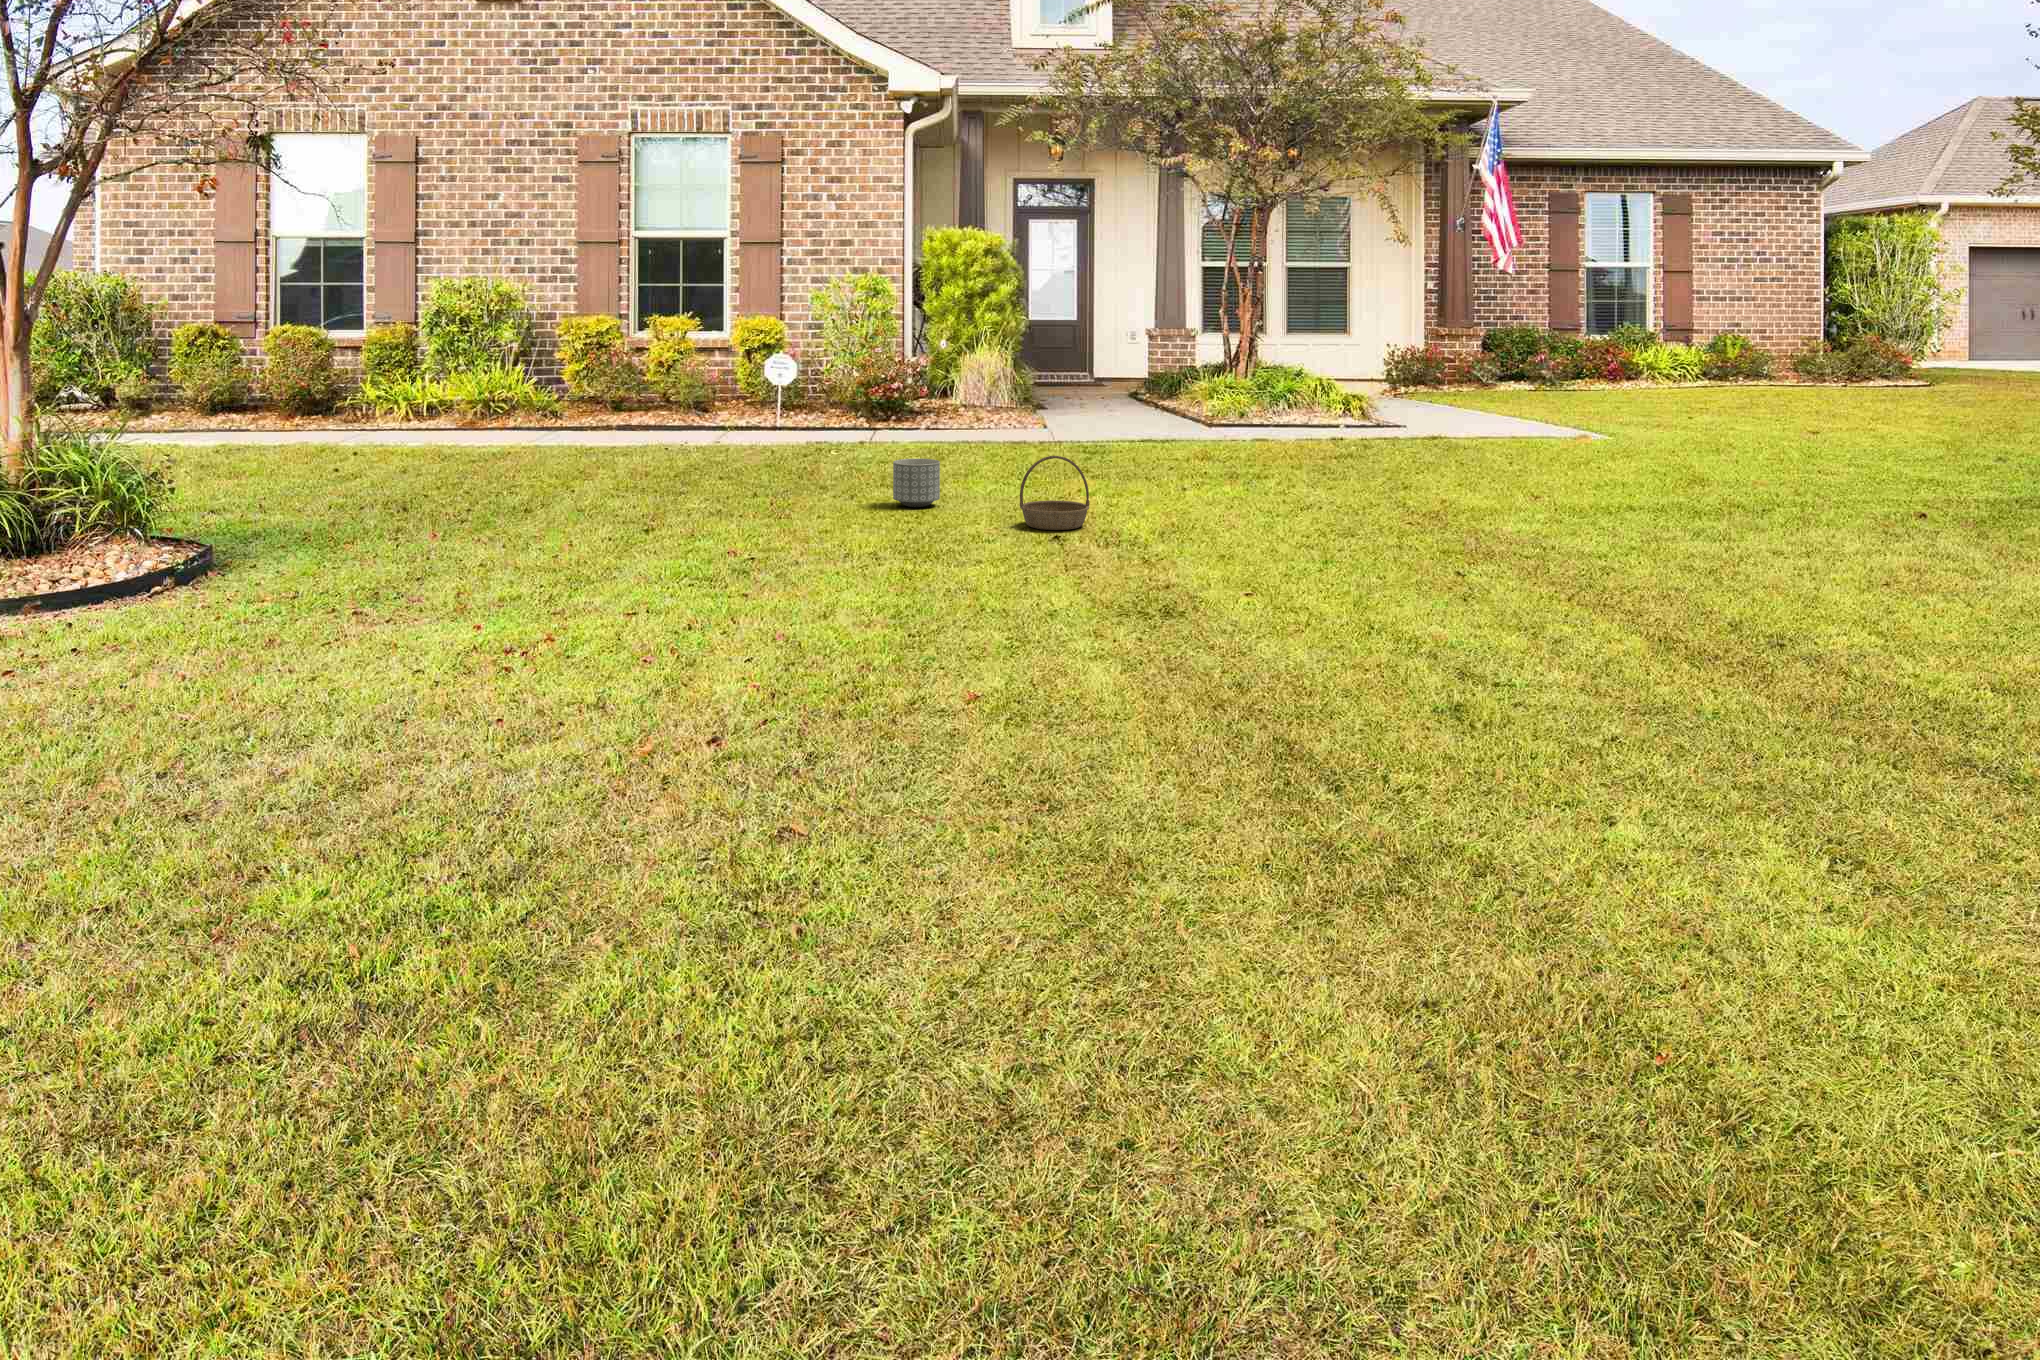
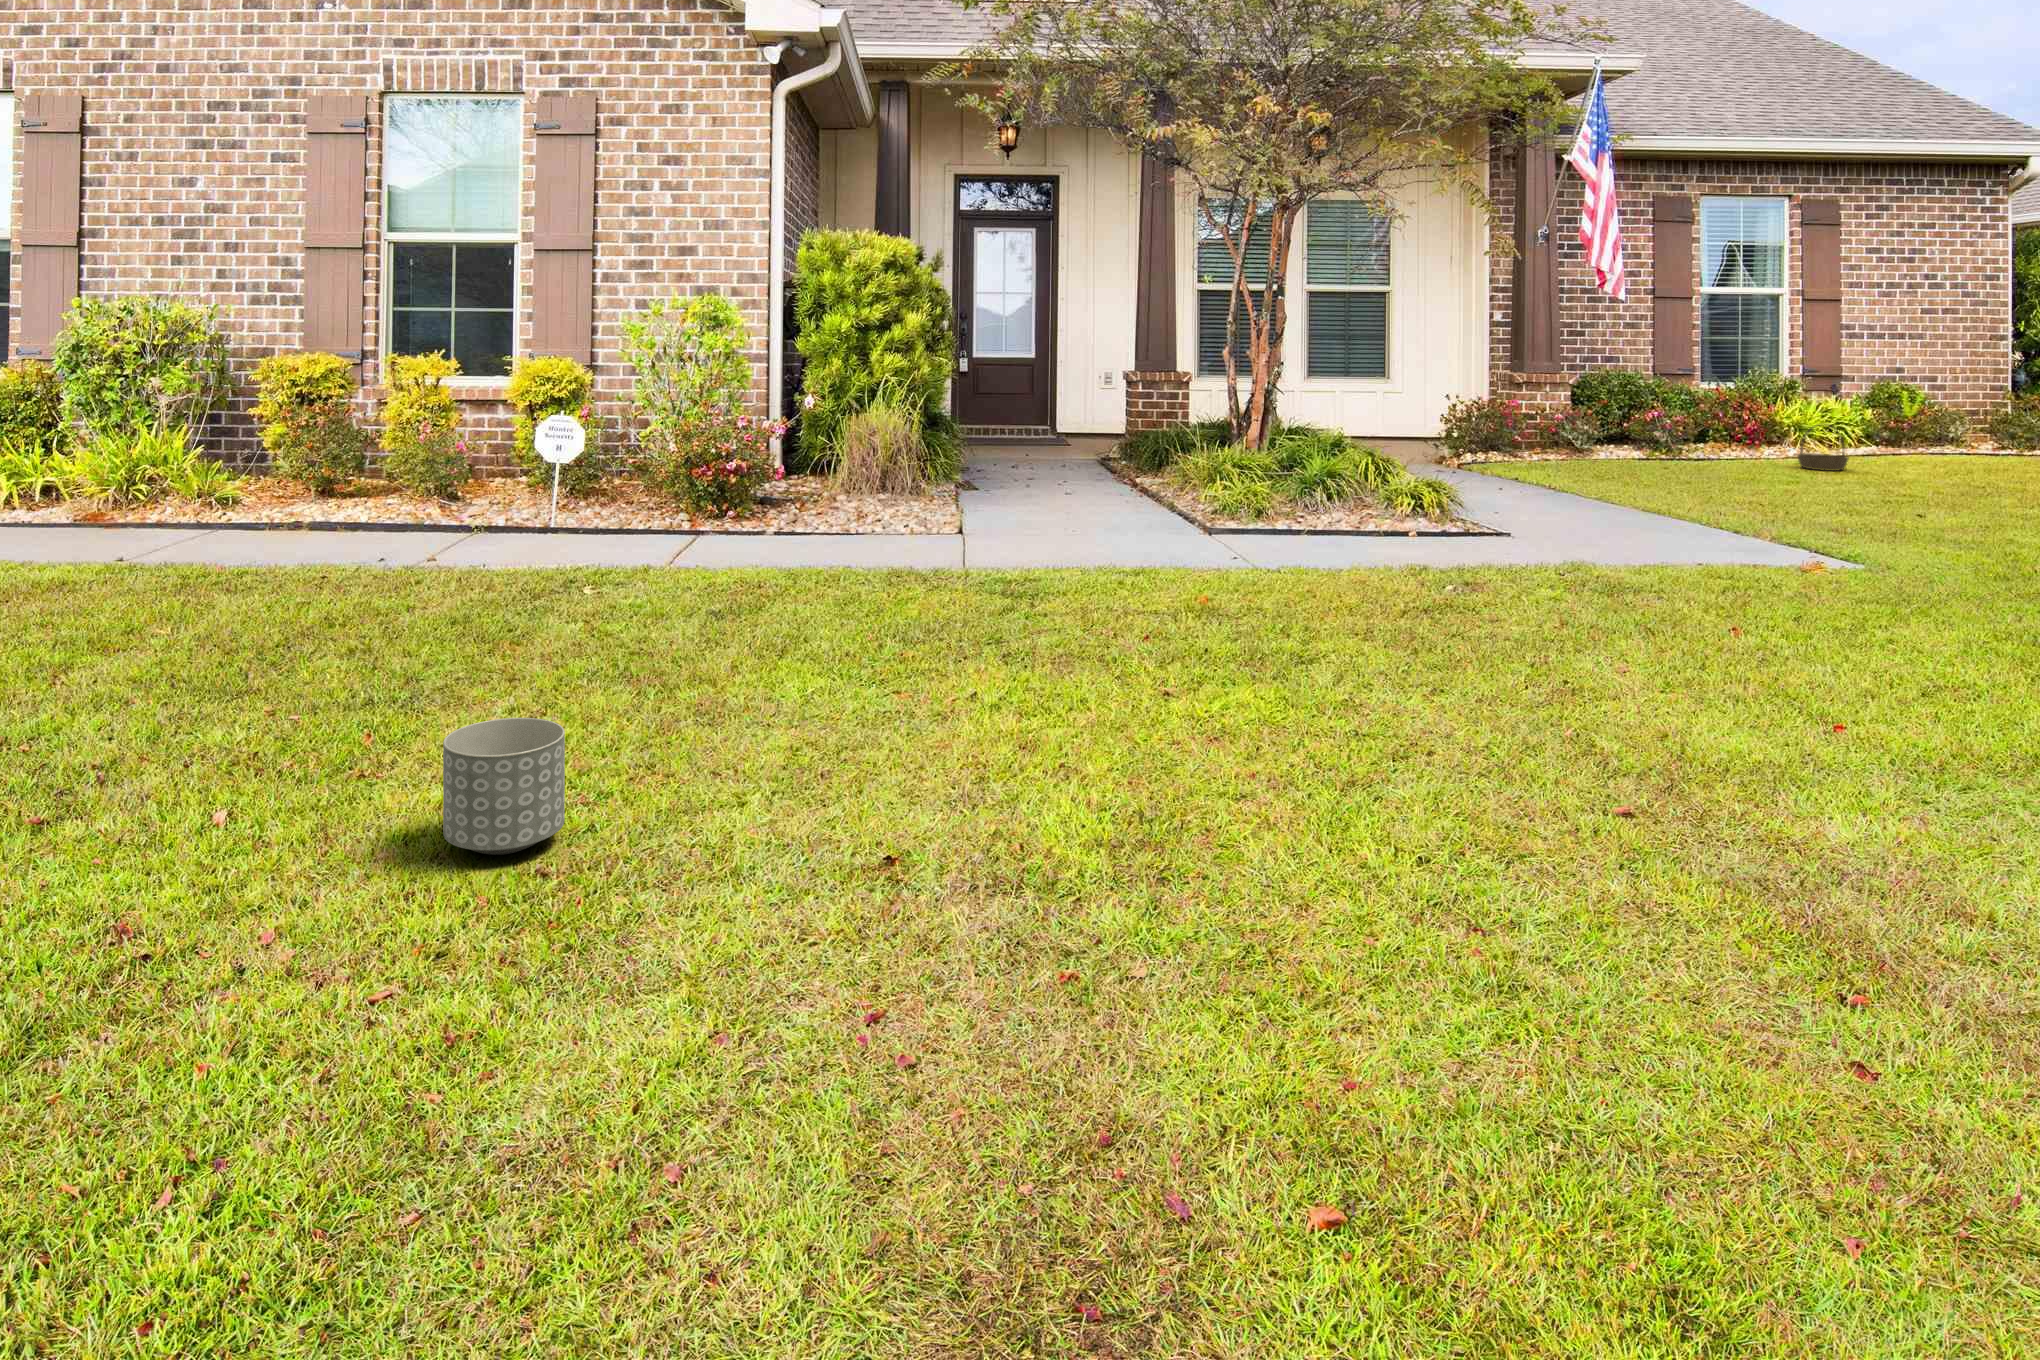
basket: present [1020,456,1090,530] -> present [1797,423,1849,471]

